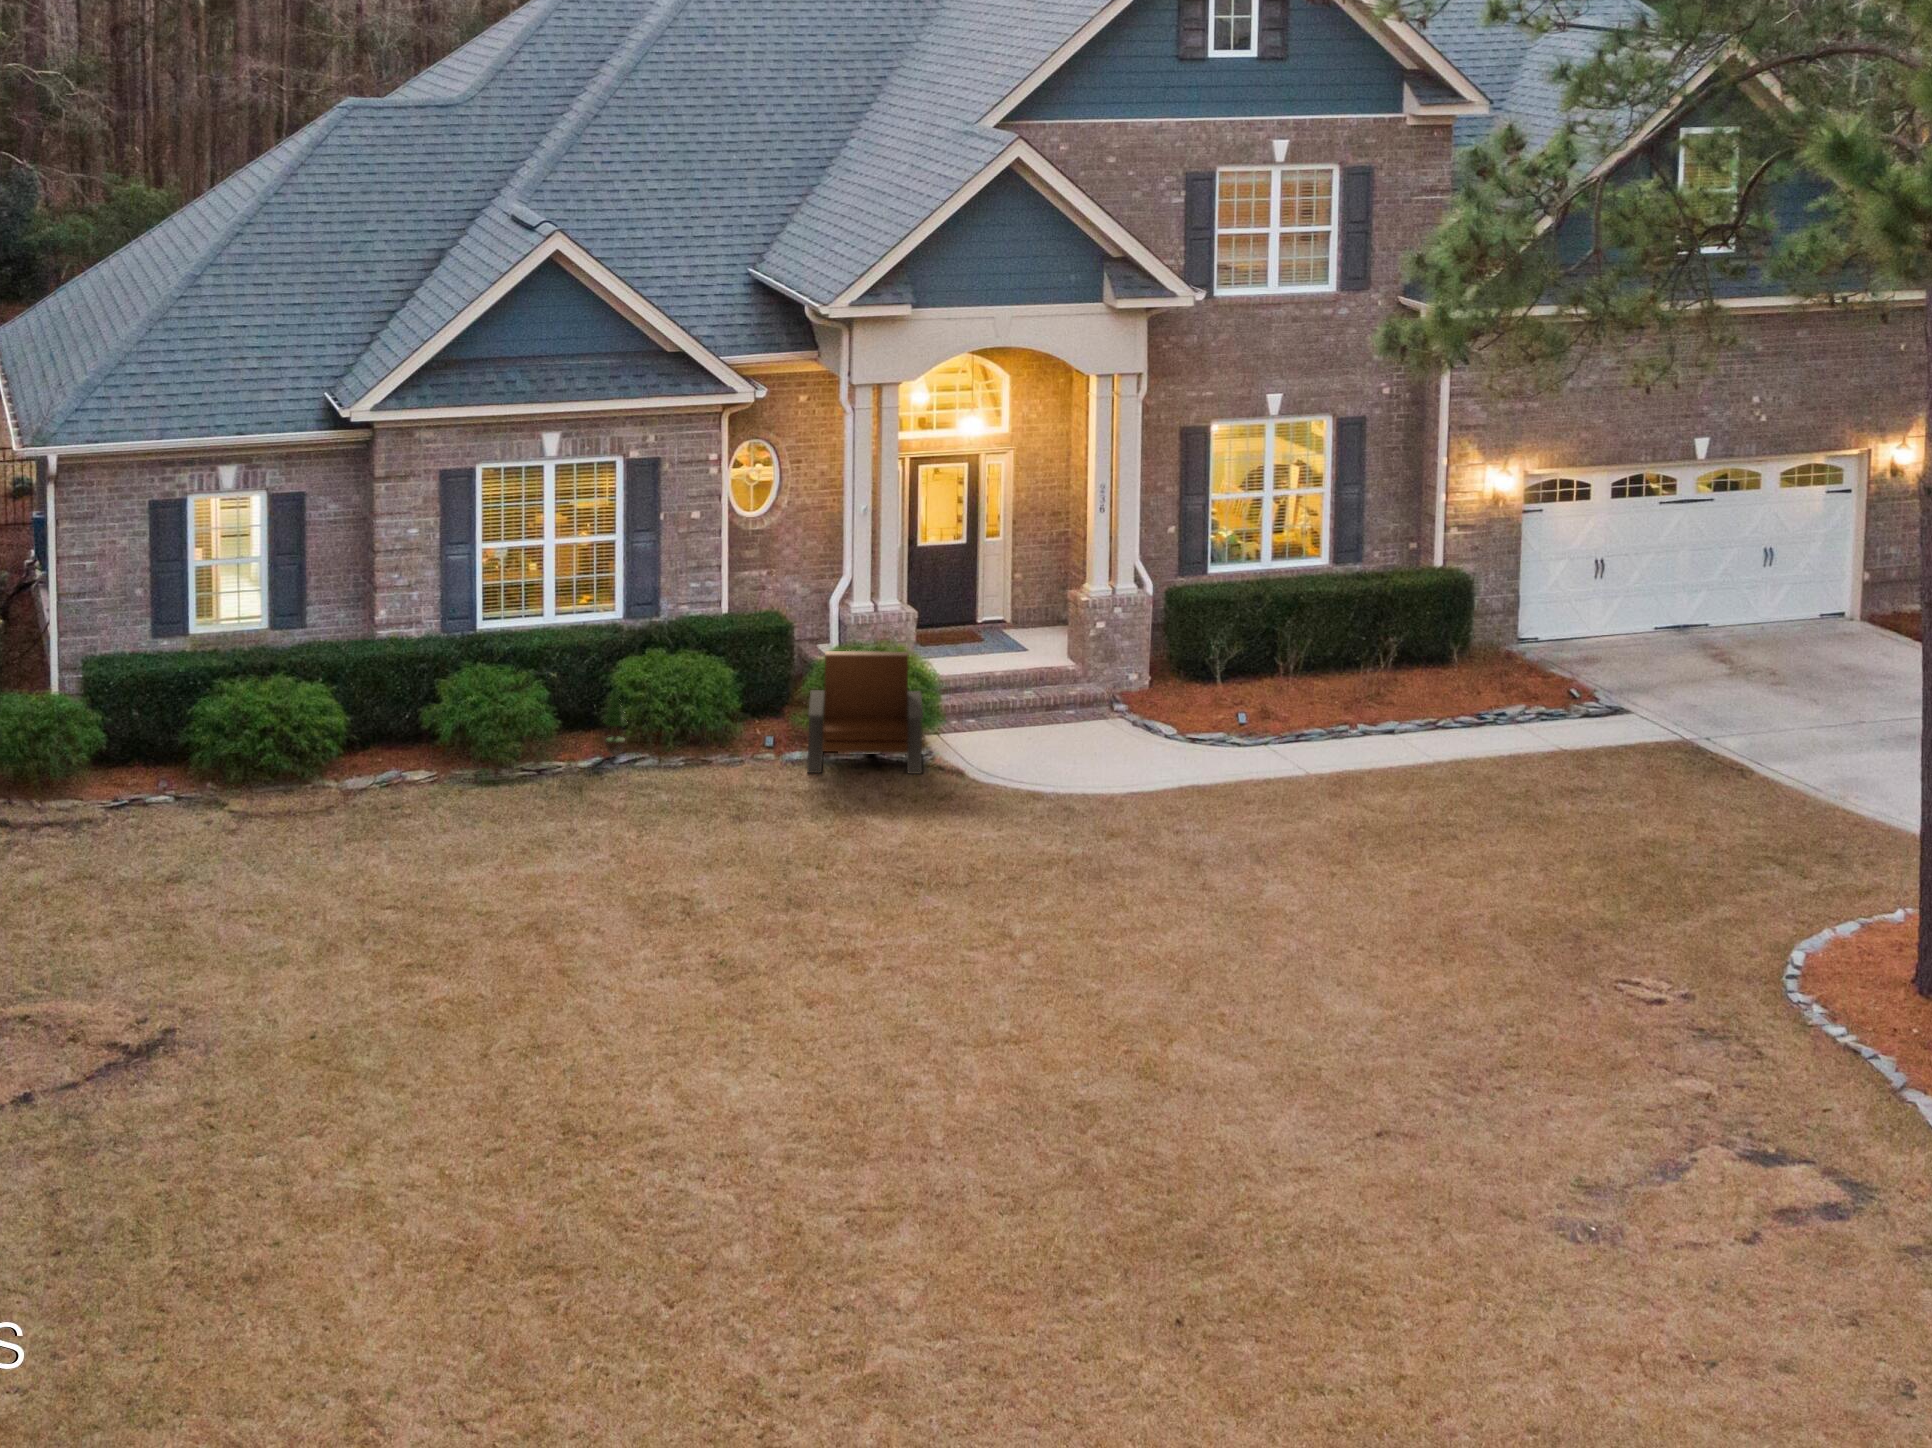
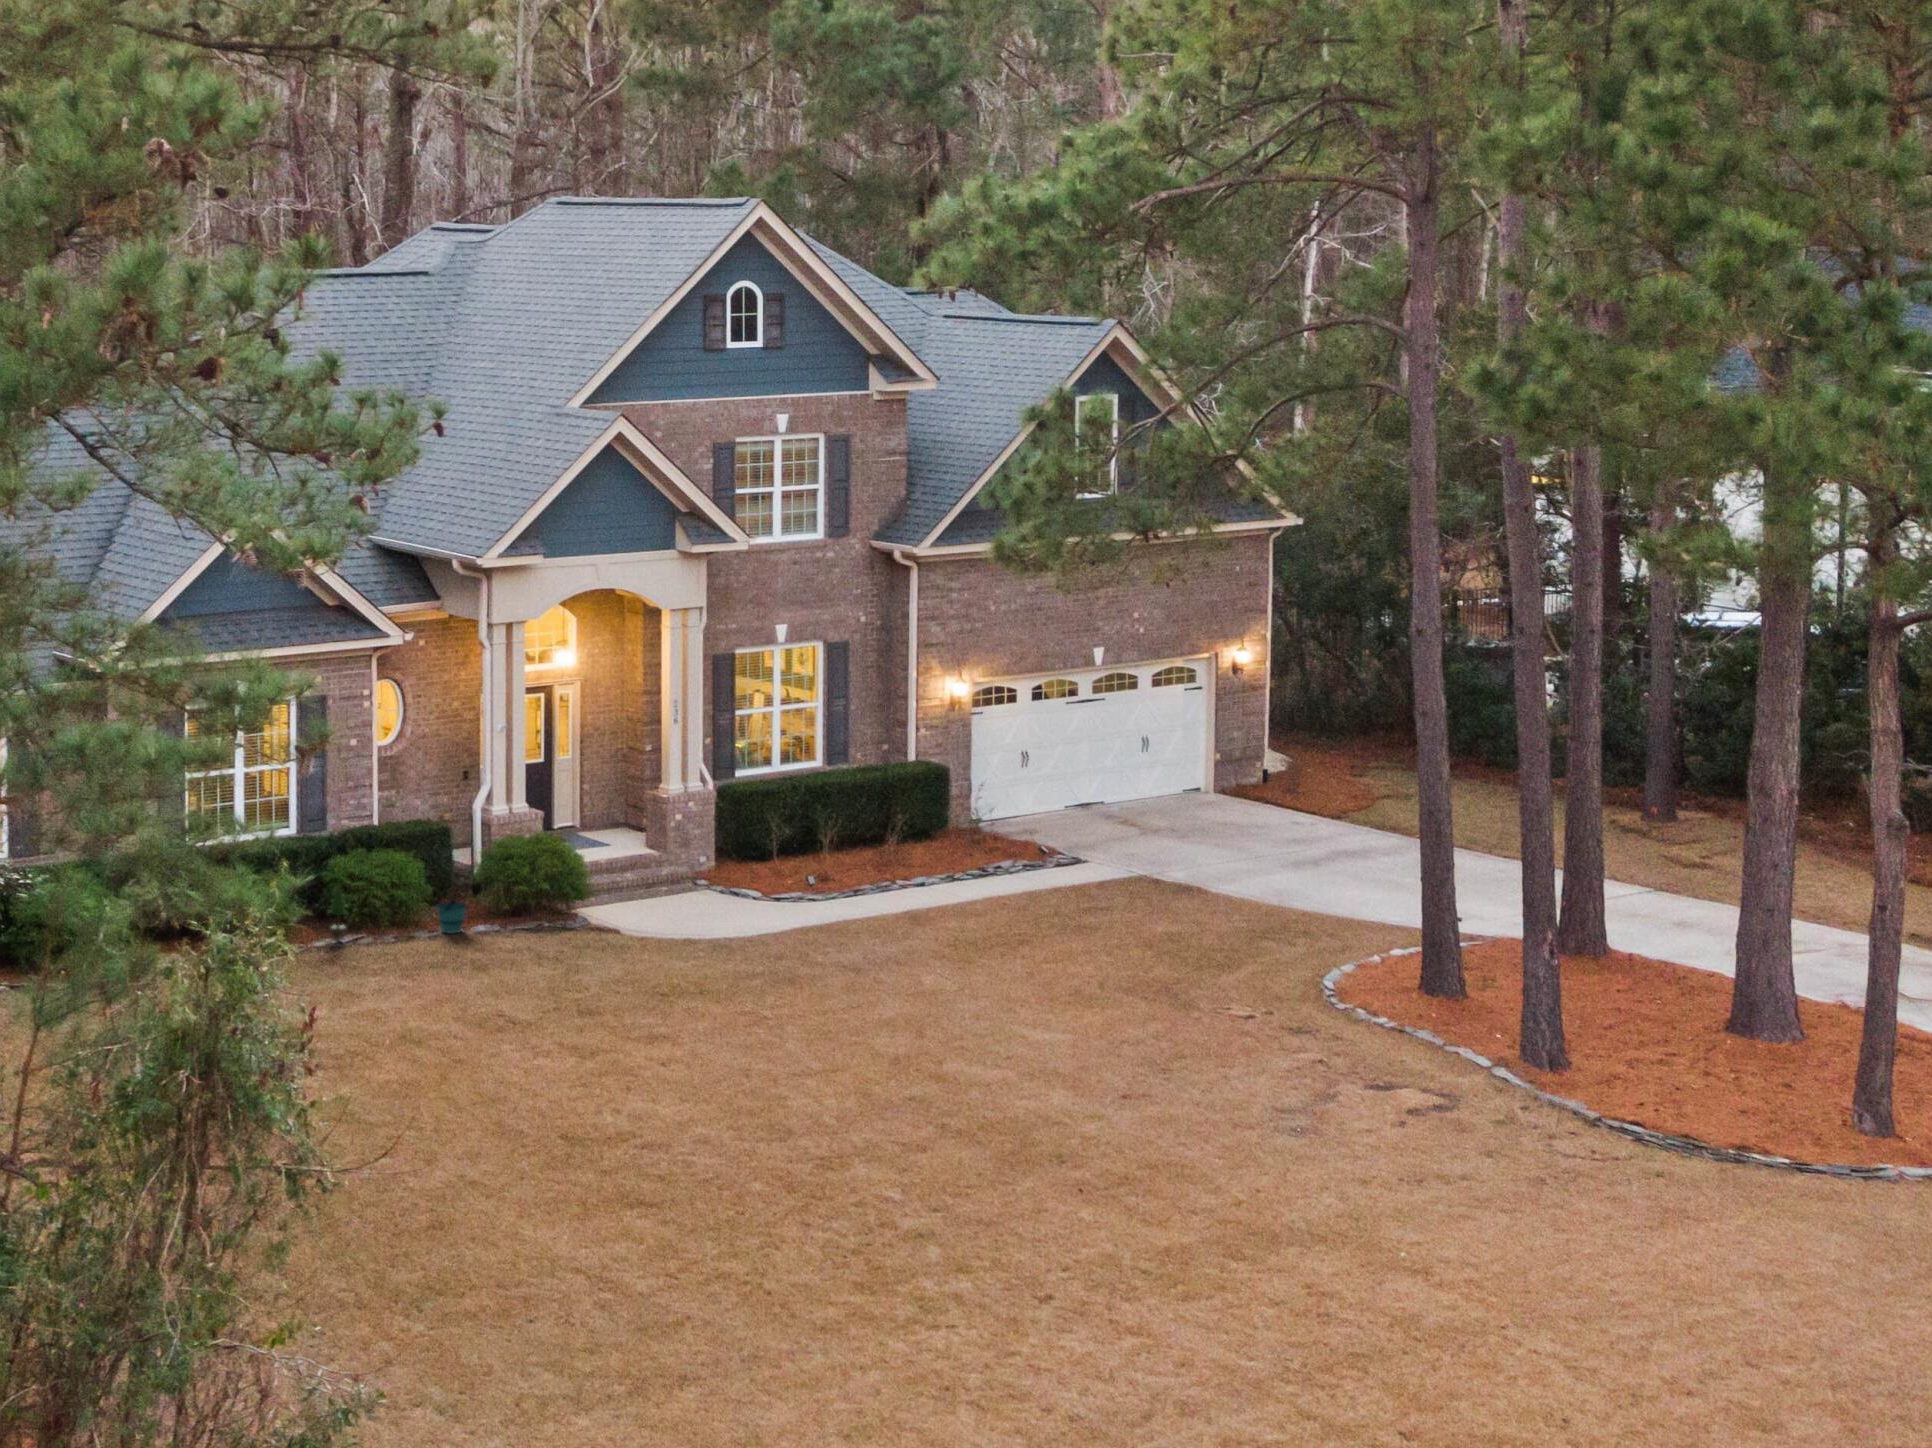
lounge chair: present [807,651,923,774] -> none [487,839,597,941]
bucket: none [731,713,778,756] -> present [429,899,467,933]

